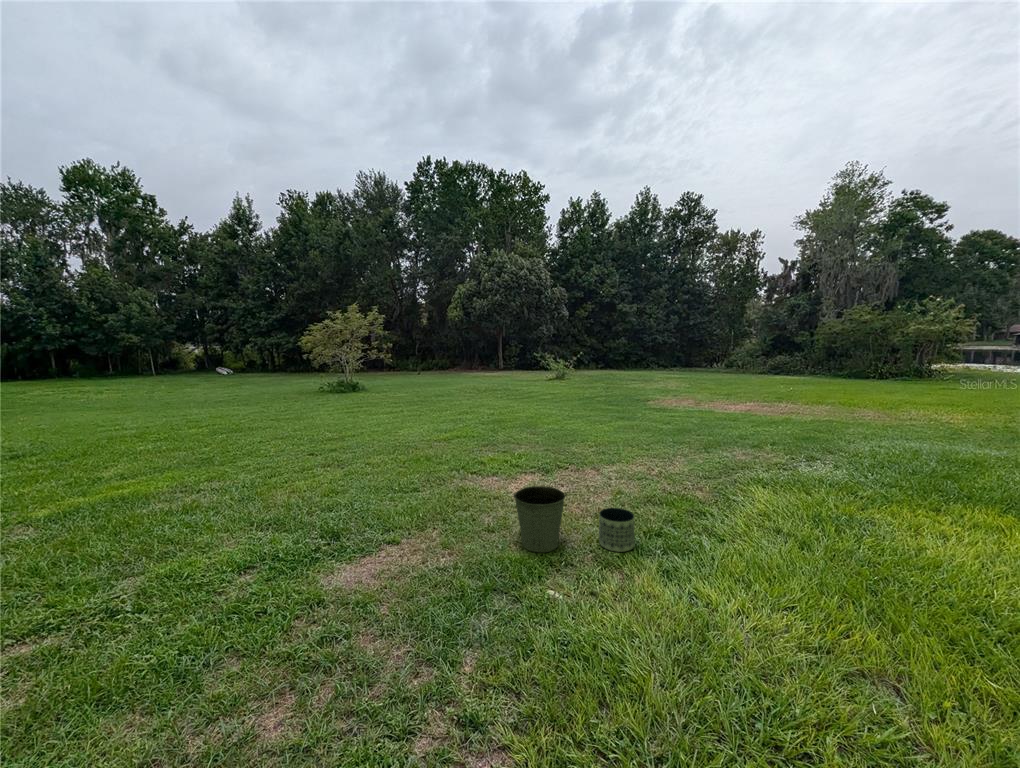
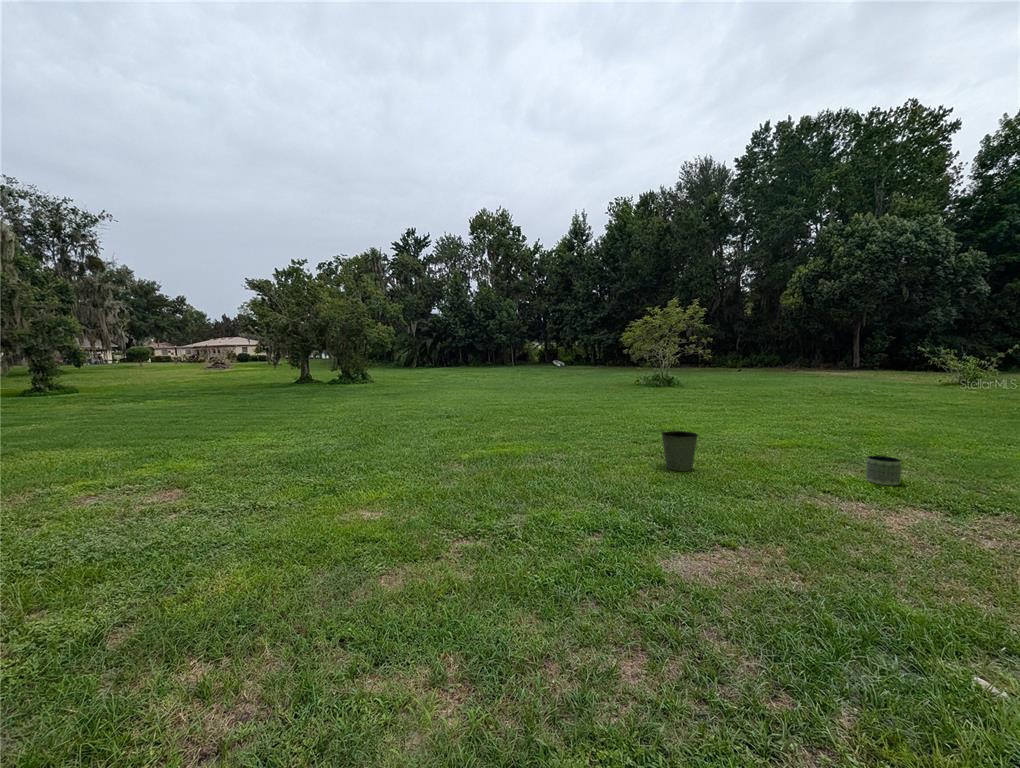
bucket: present [513,486,567,552] -> present [662,431,698,471]

